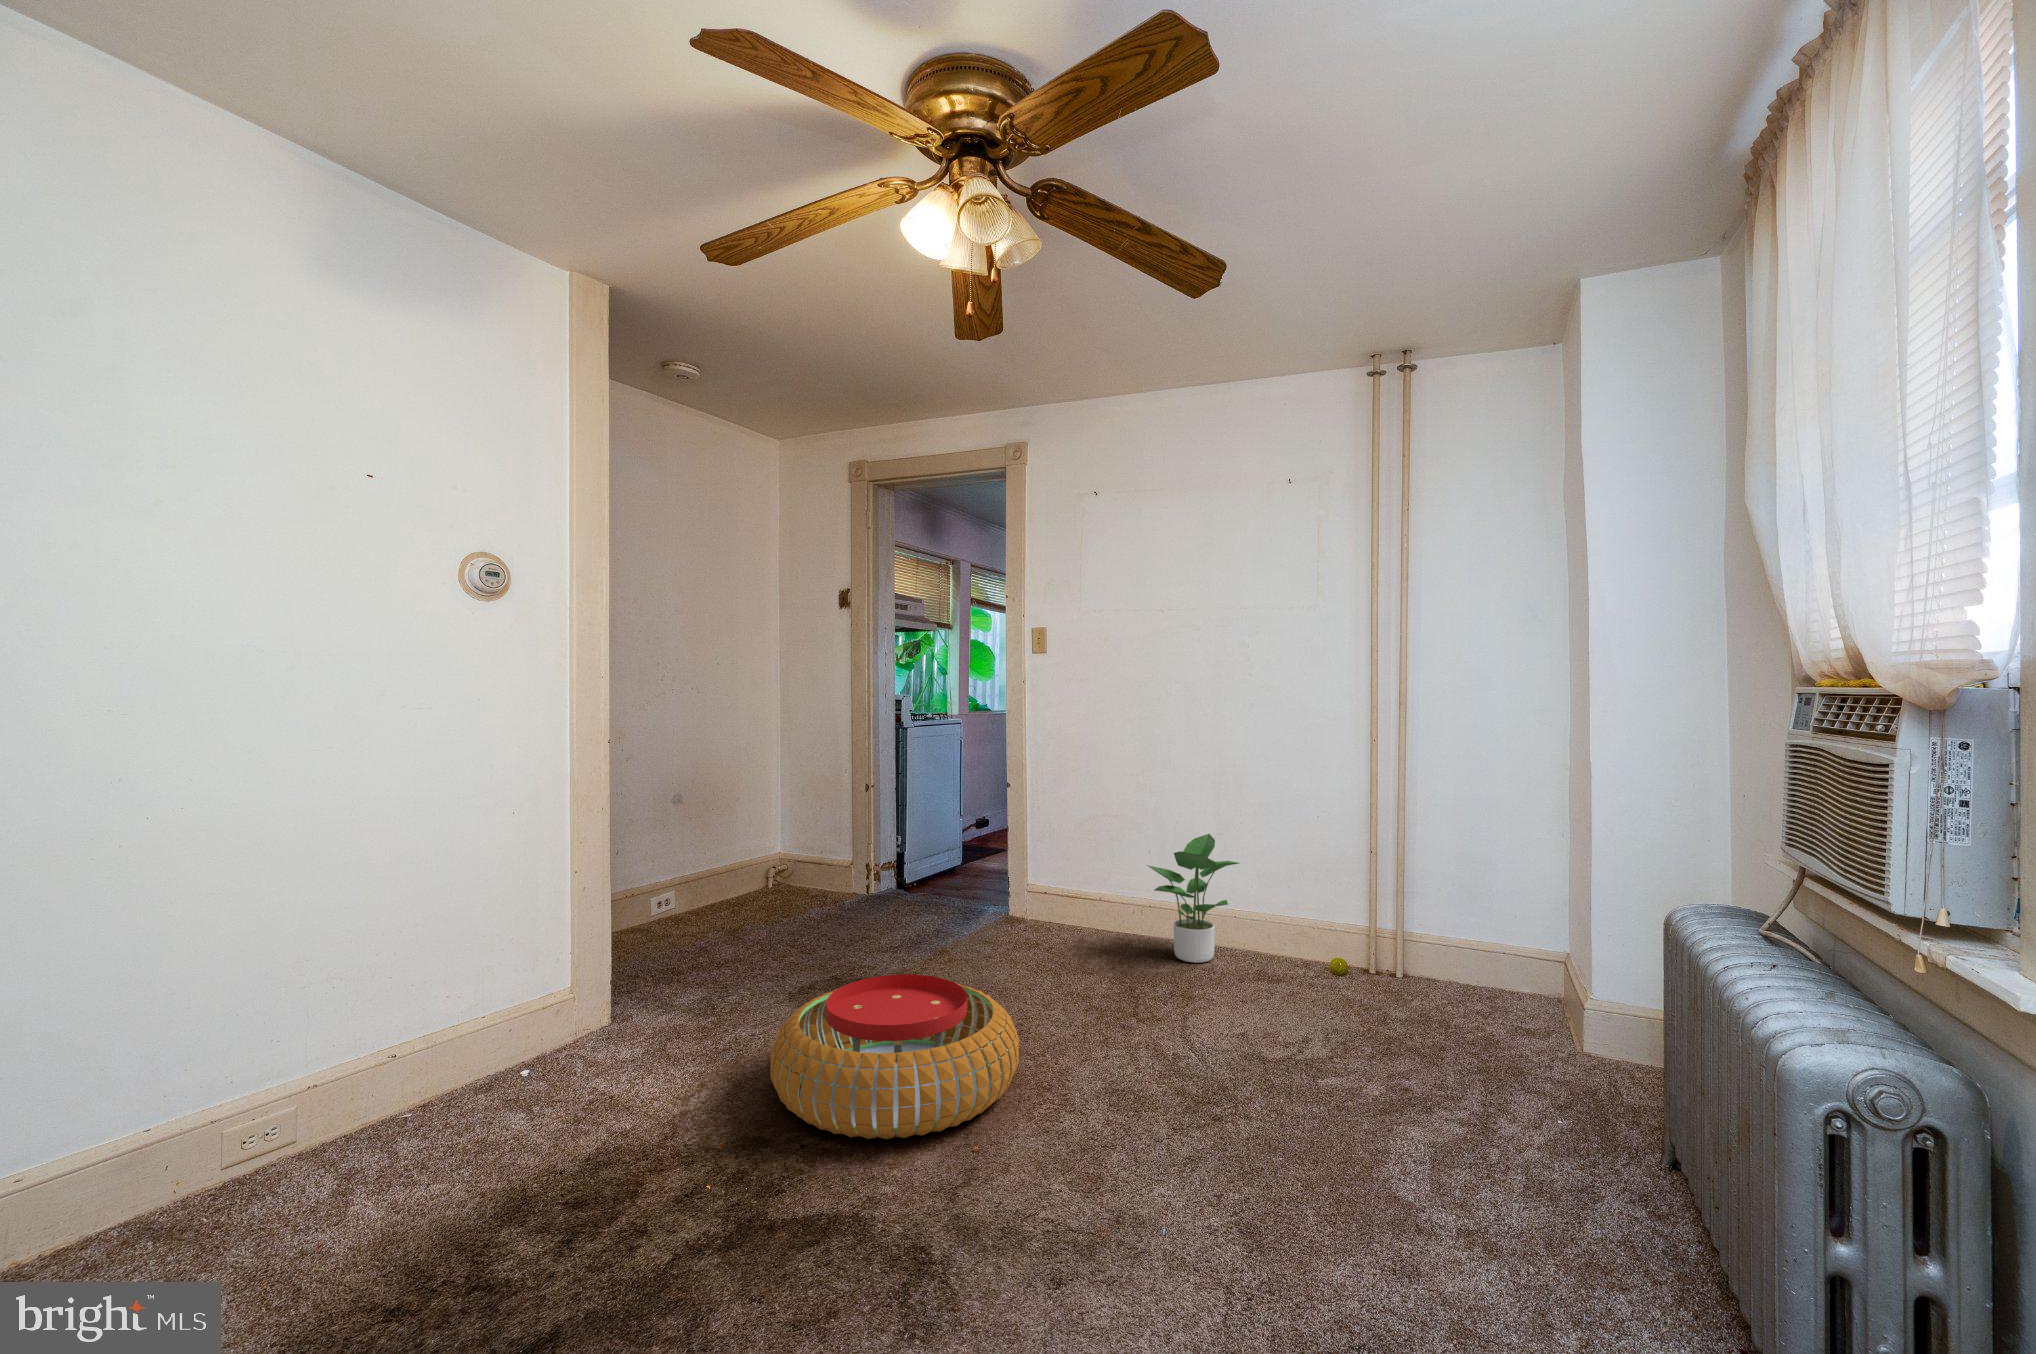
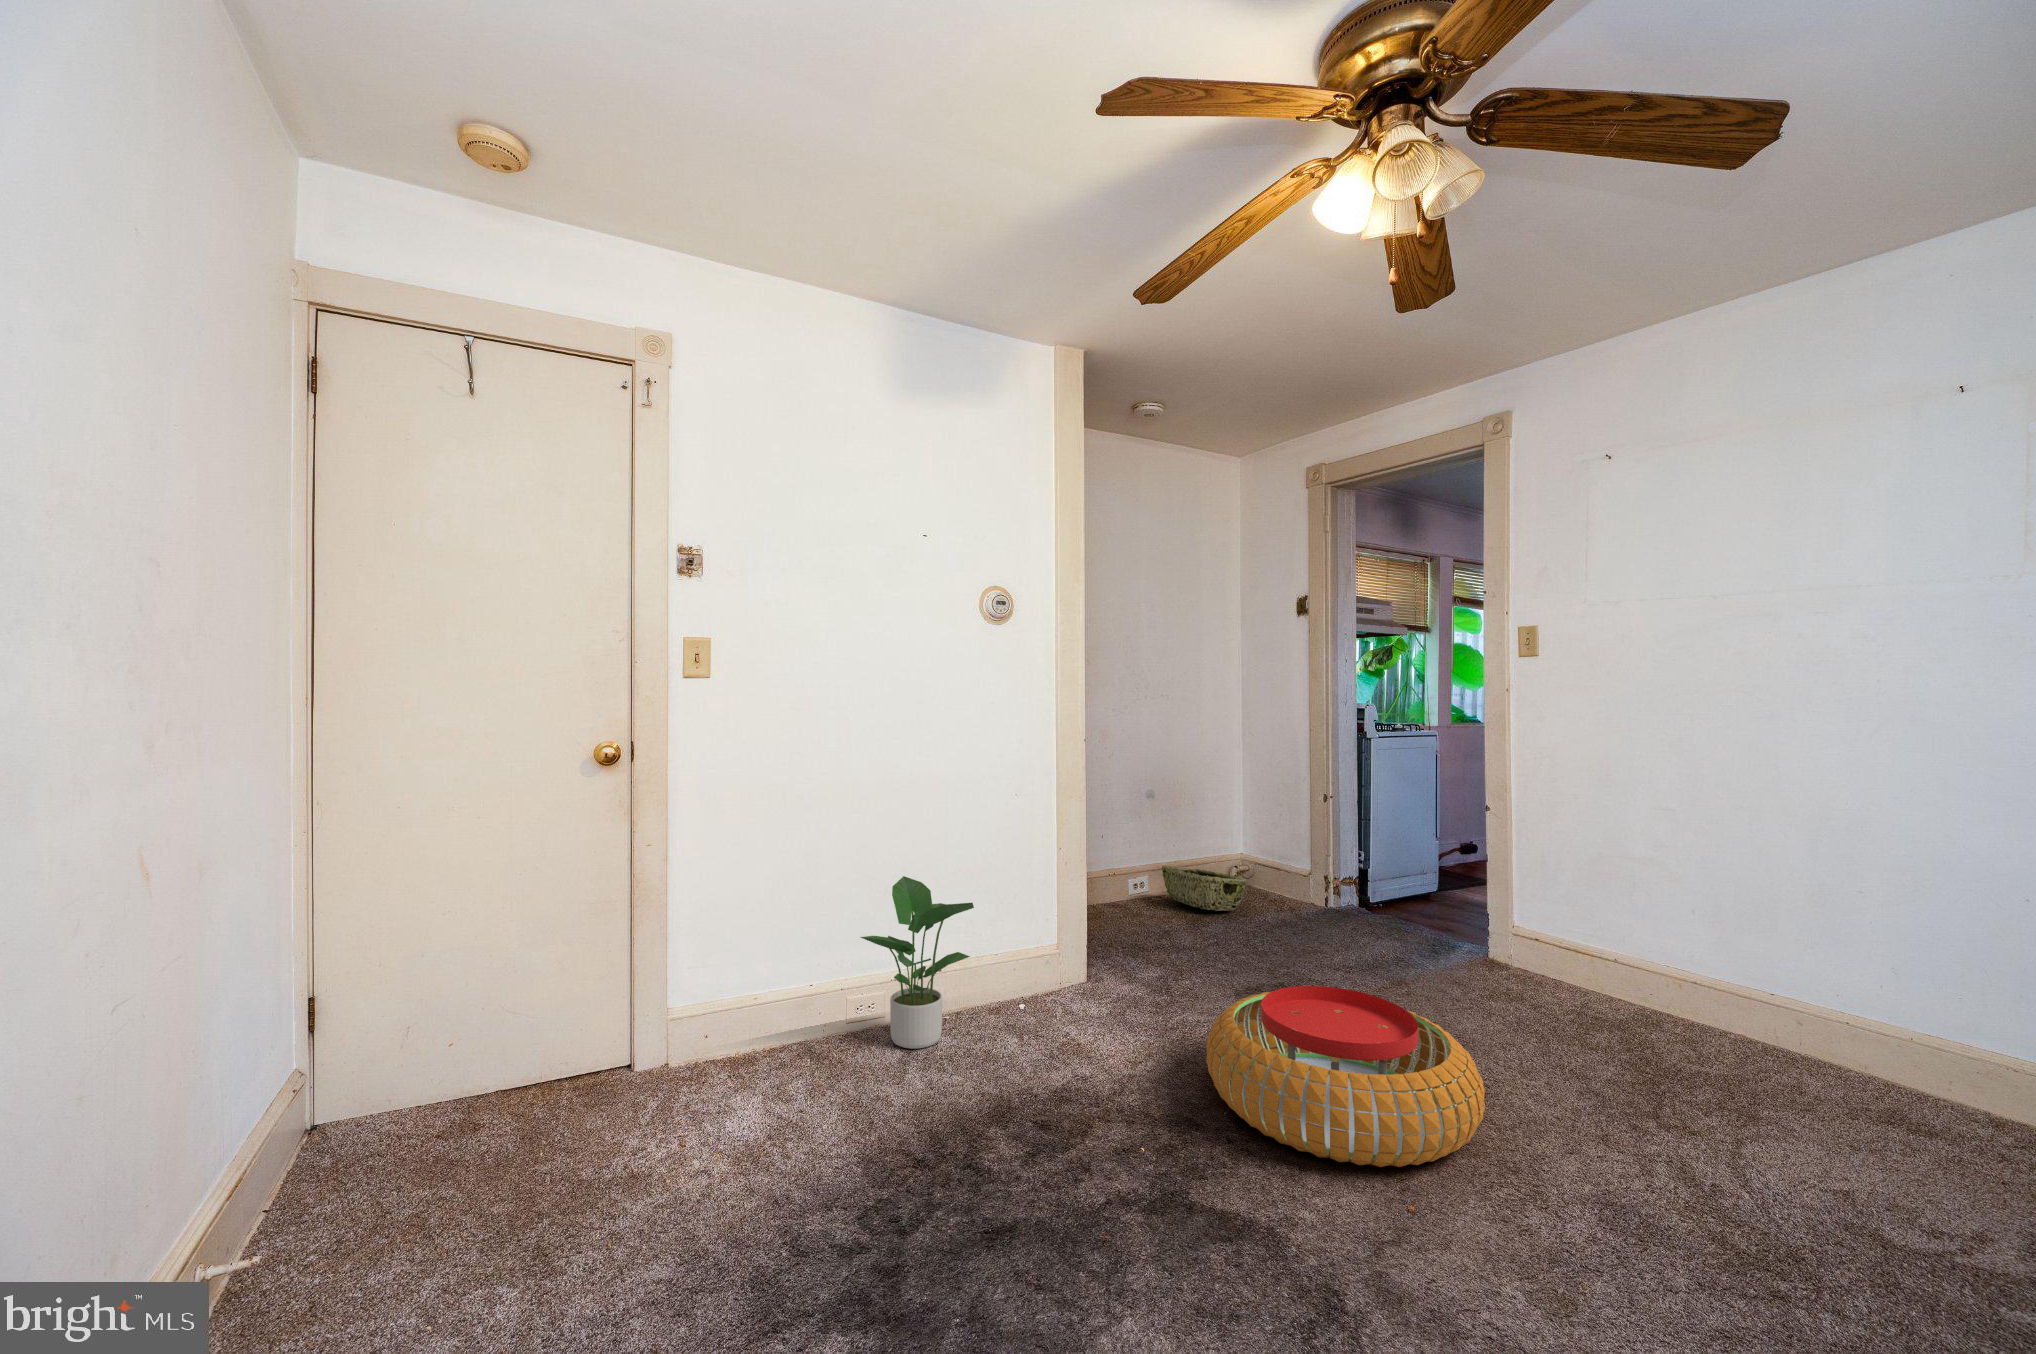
potted plant: present [1147,834,1239,963] -> present [861,876,974,1049]
woven basket: none [693,877,788,921] -> present [1162,866,1247,911]

